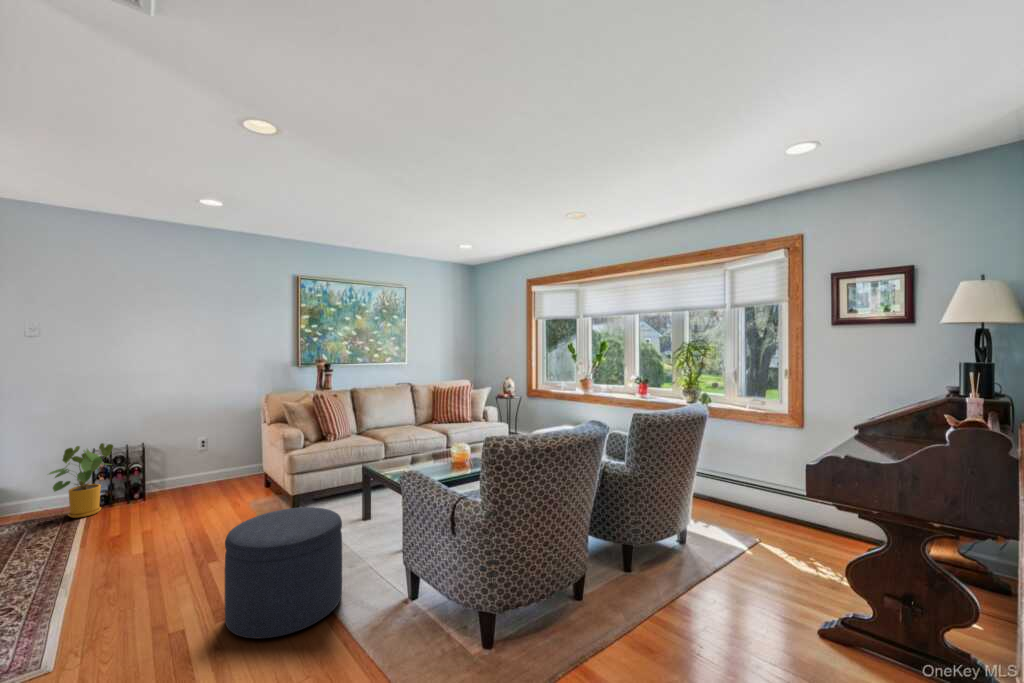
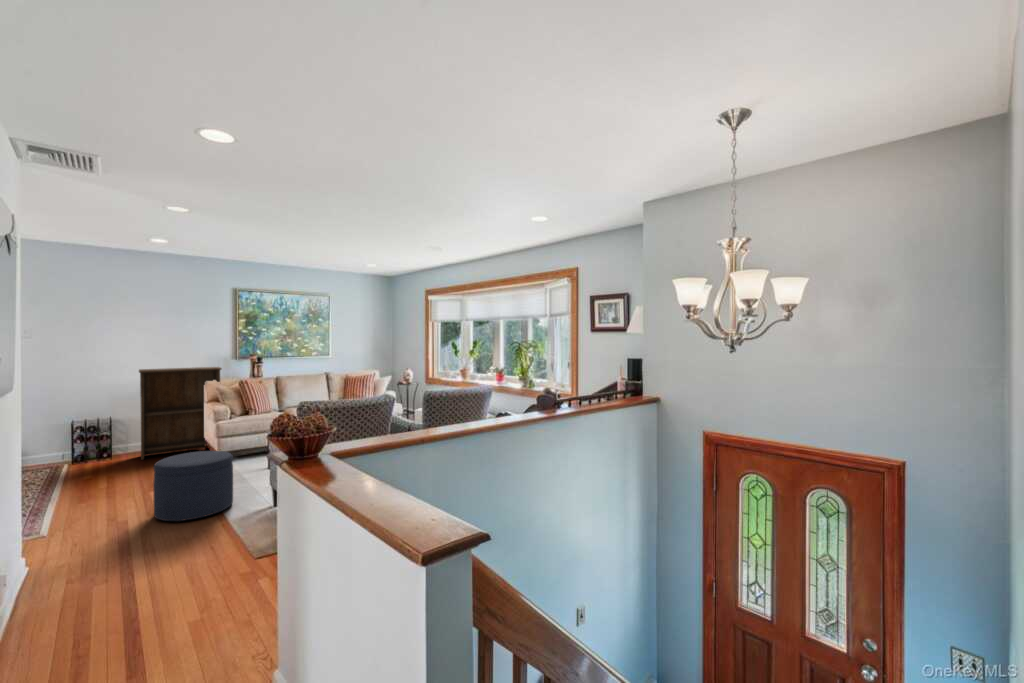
bookshelf: none [181,376,287,502] -> present [139,367,222,460]
house plant: present [49,443,113,518] -> none [38,416,88,469]

